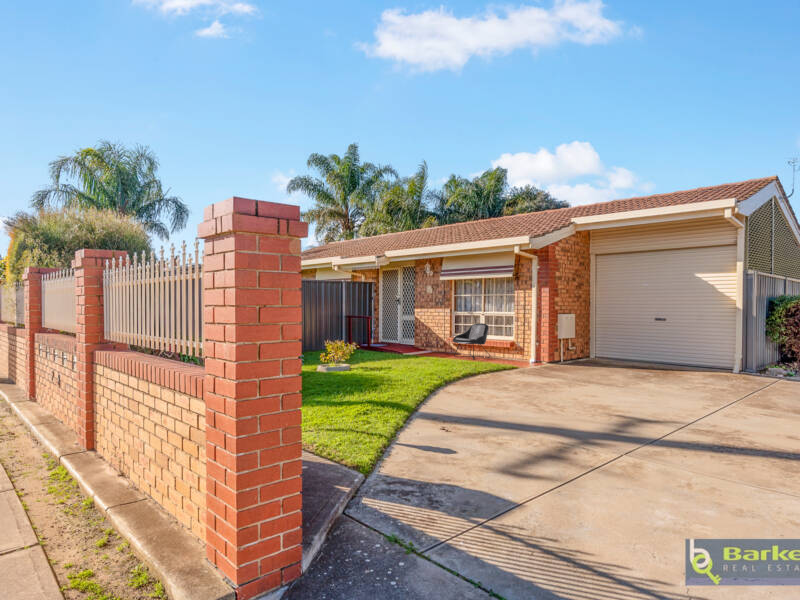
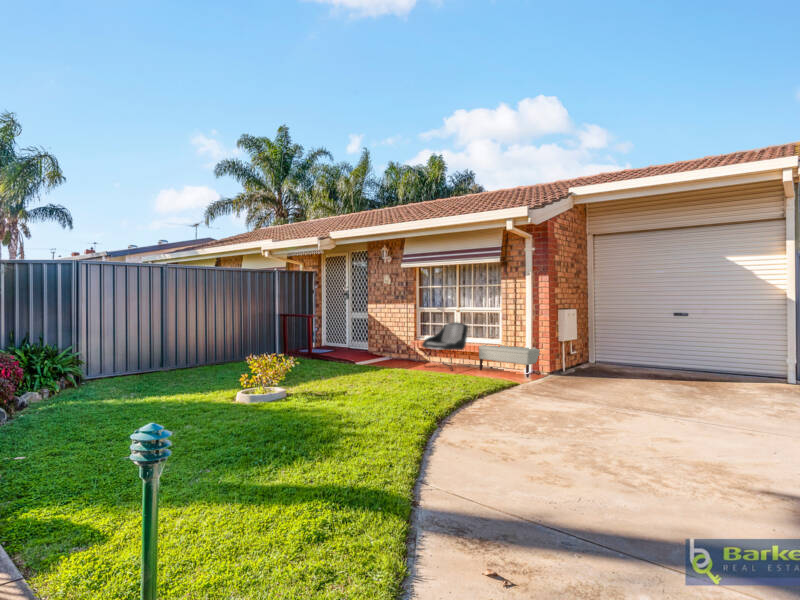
bench: none [495,341,540,365] -> present [479,345,540,377]

